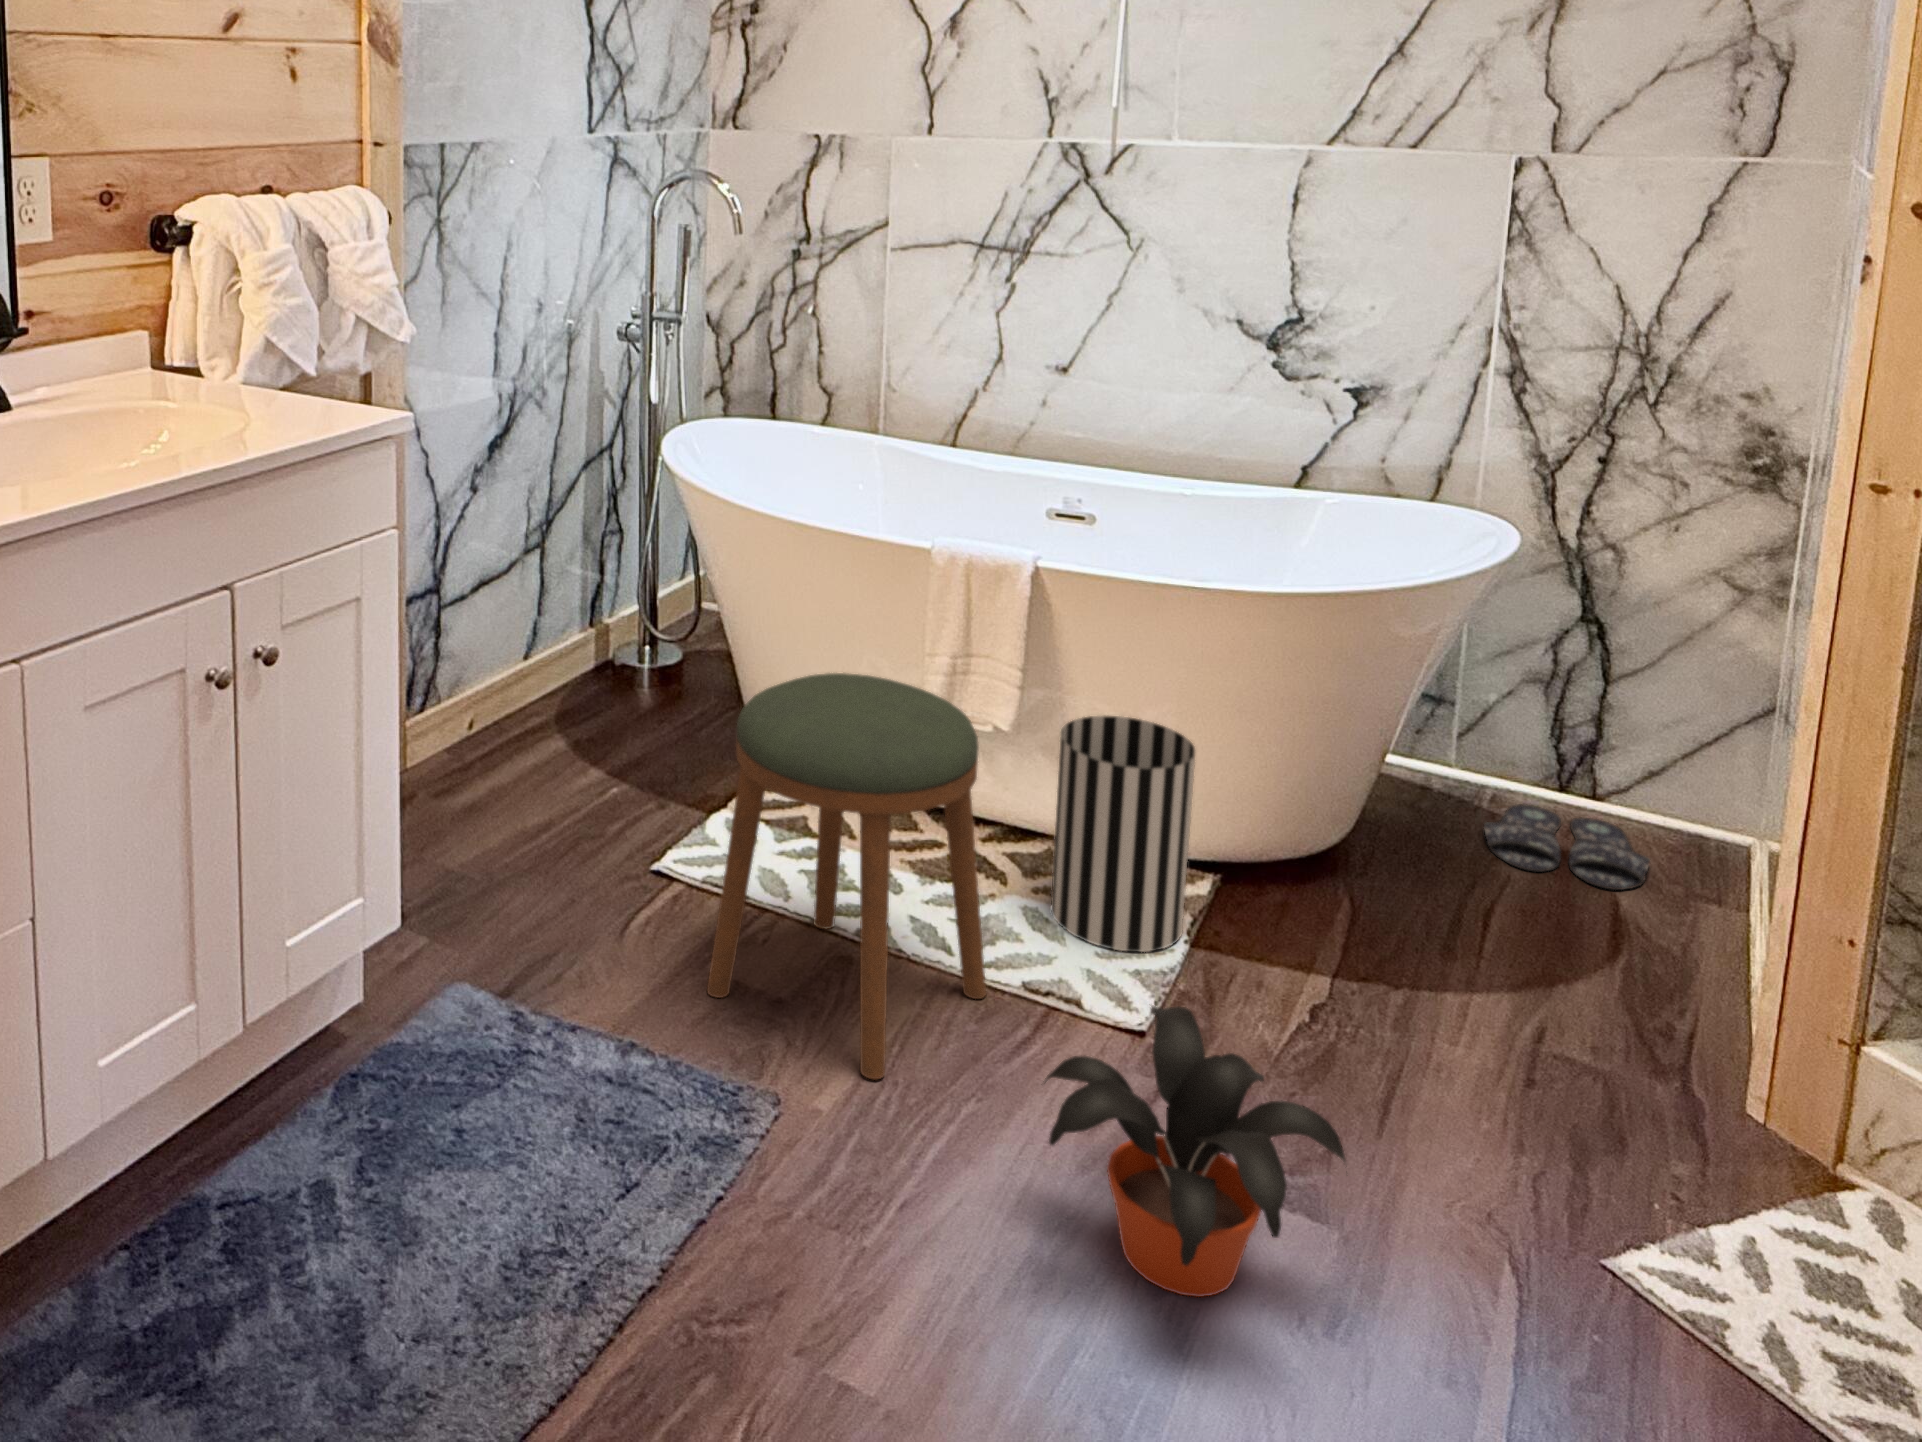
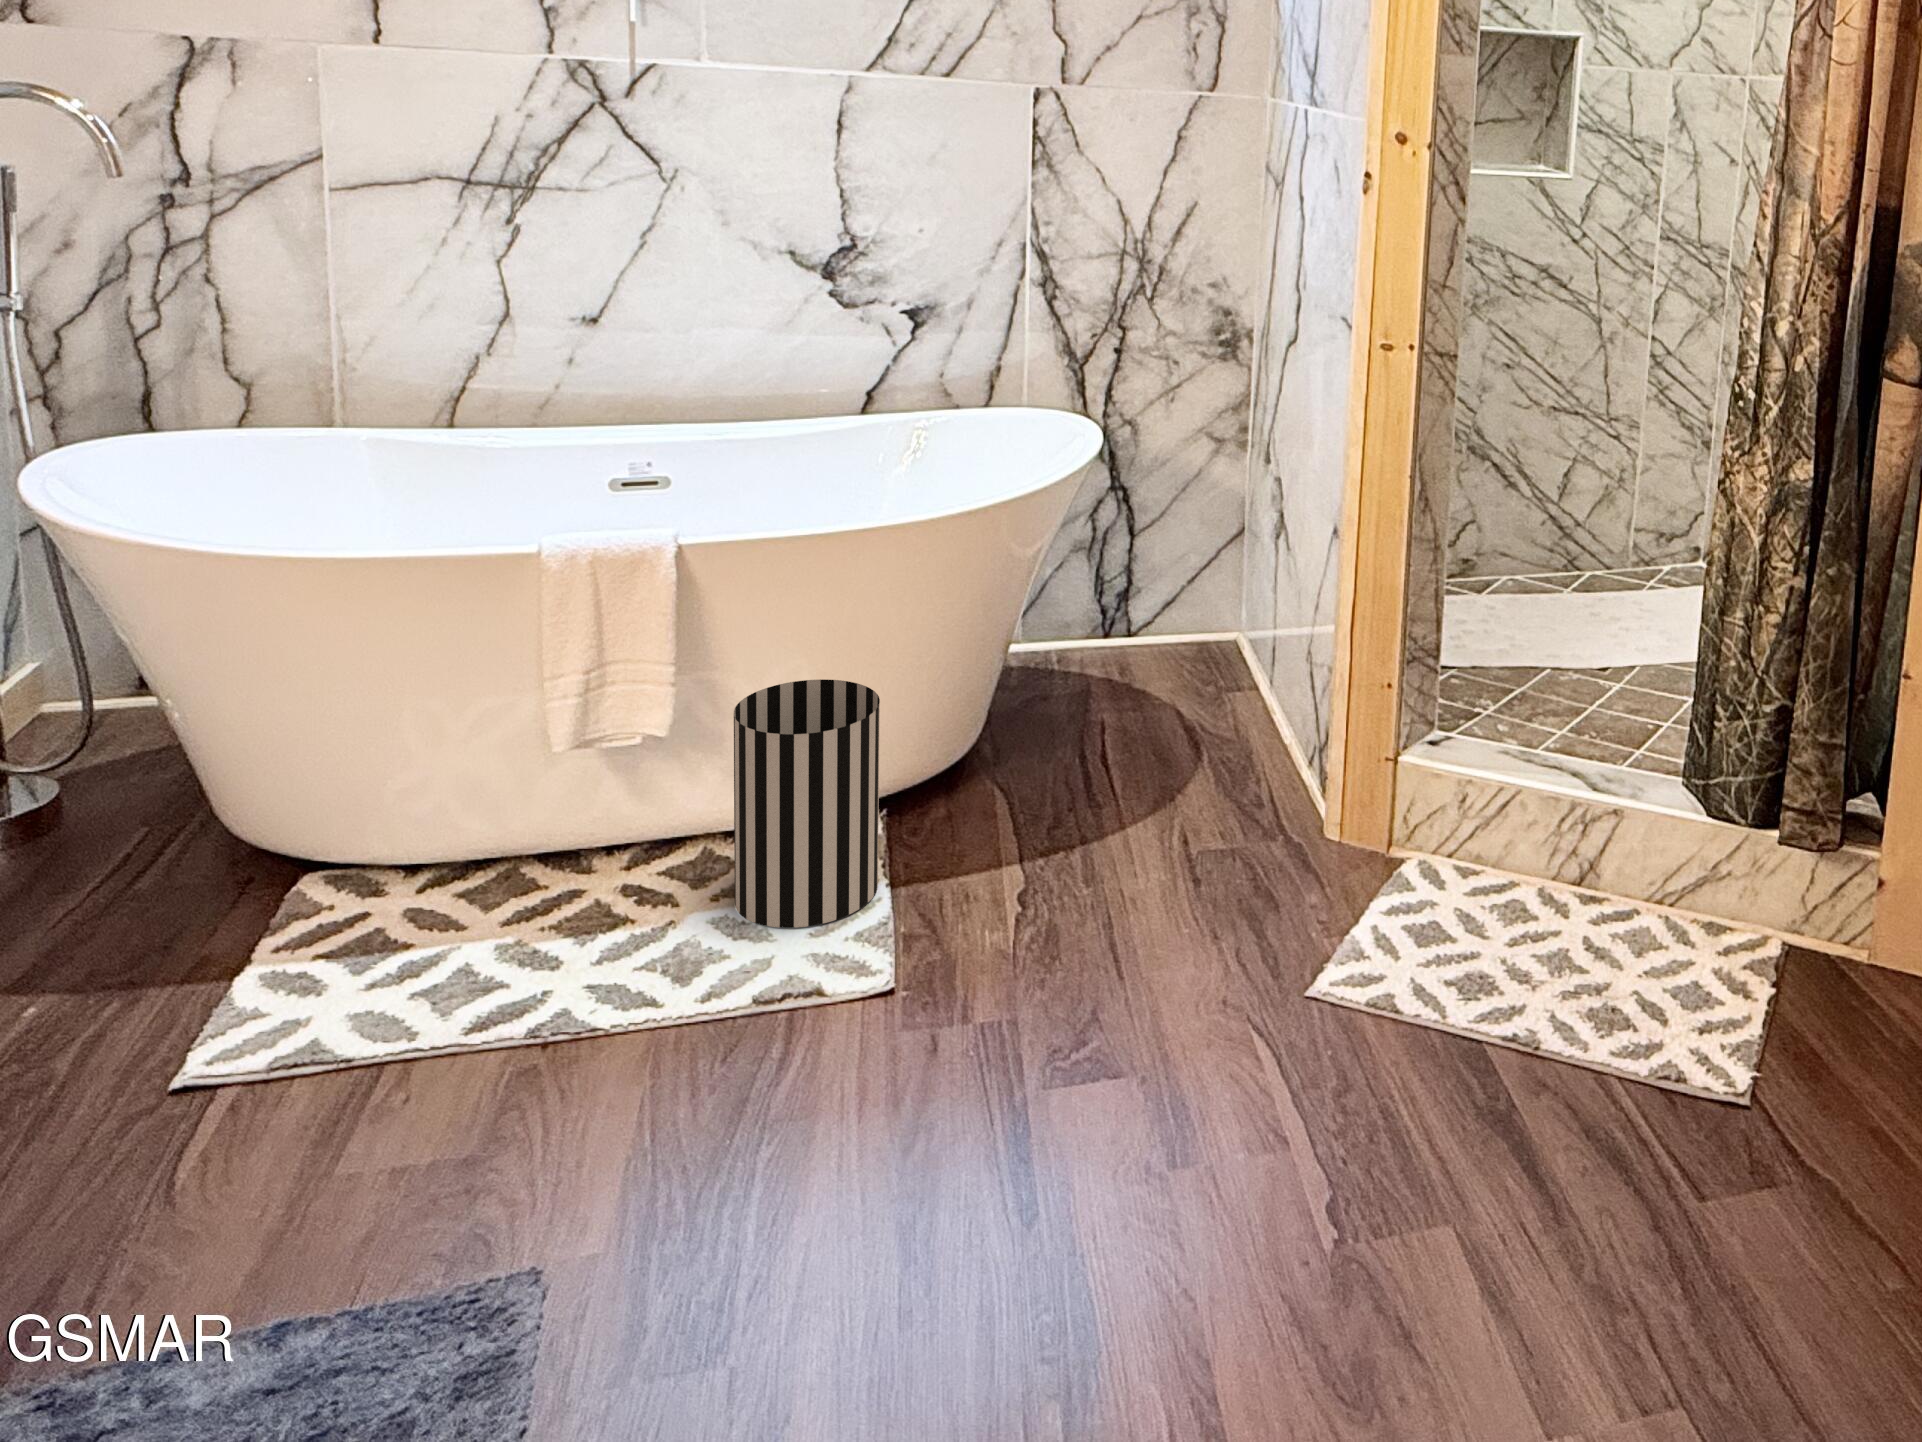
stool: present [707,673,986,1079] -> none [361,717,720,1199]
slippers: present [1484,804,1650,890] -> none [1066,654,1190,714]
potted plant: present [1043,1006,1347,1297] -> none [884,937,1169,1209]

